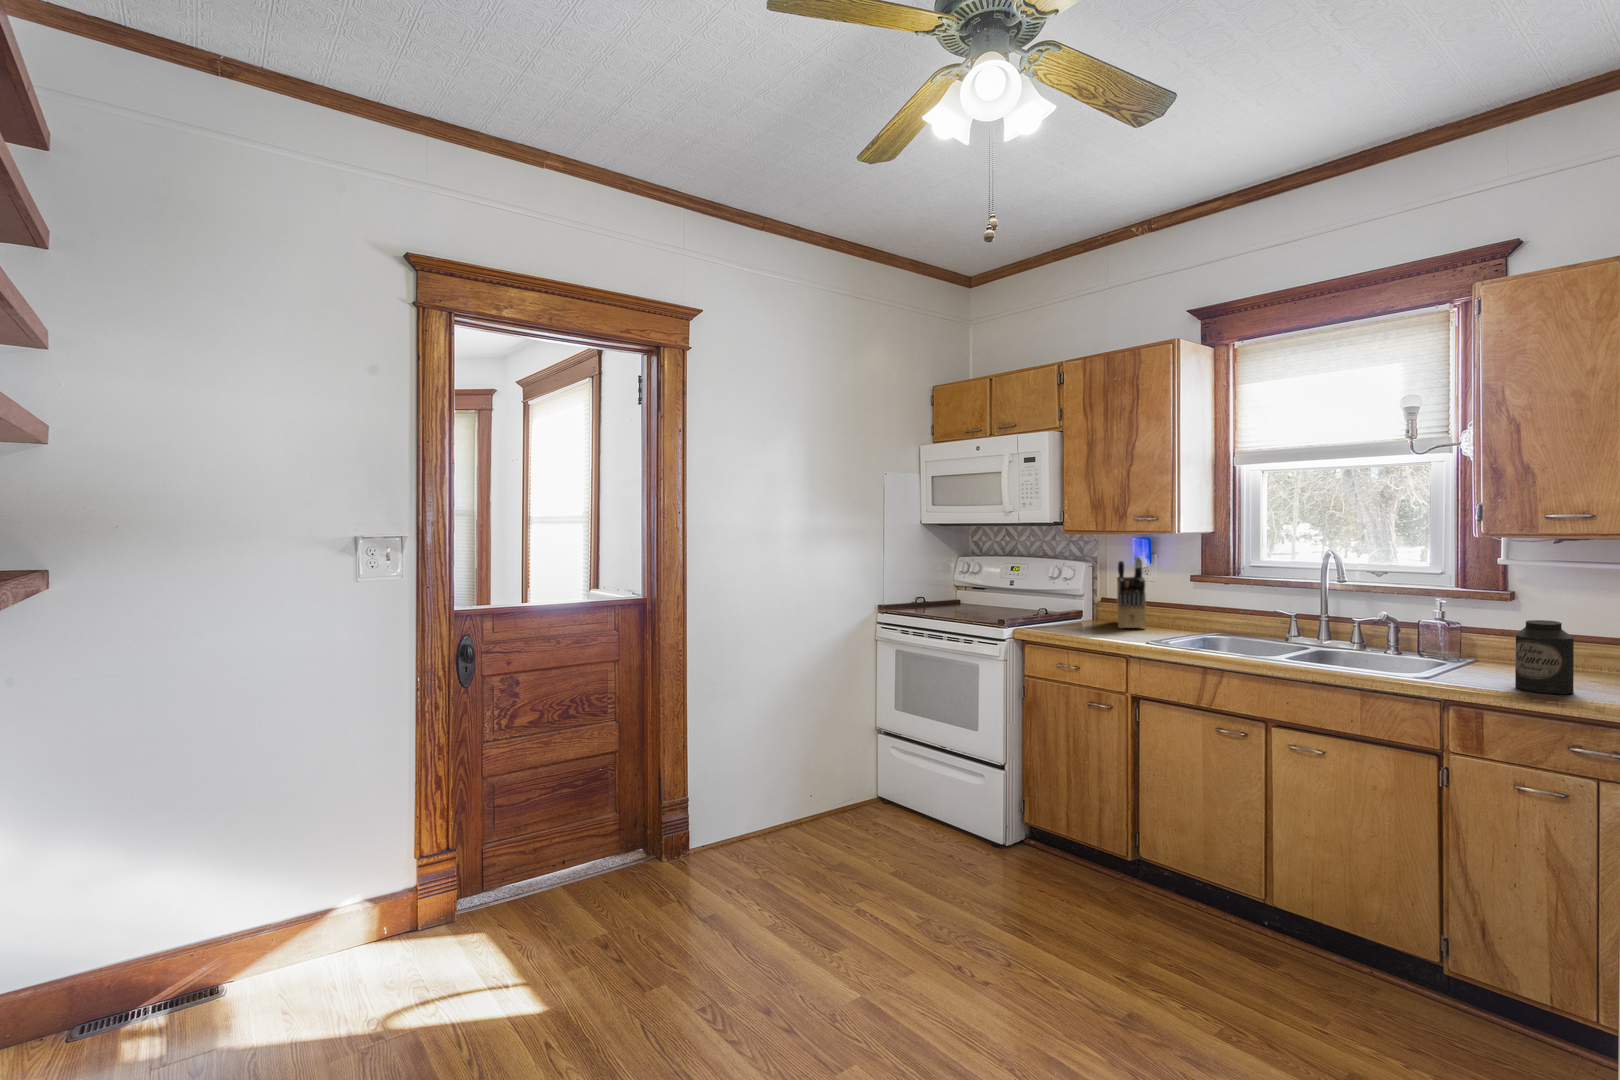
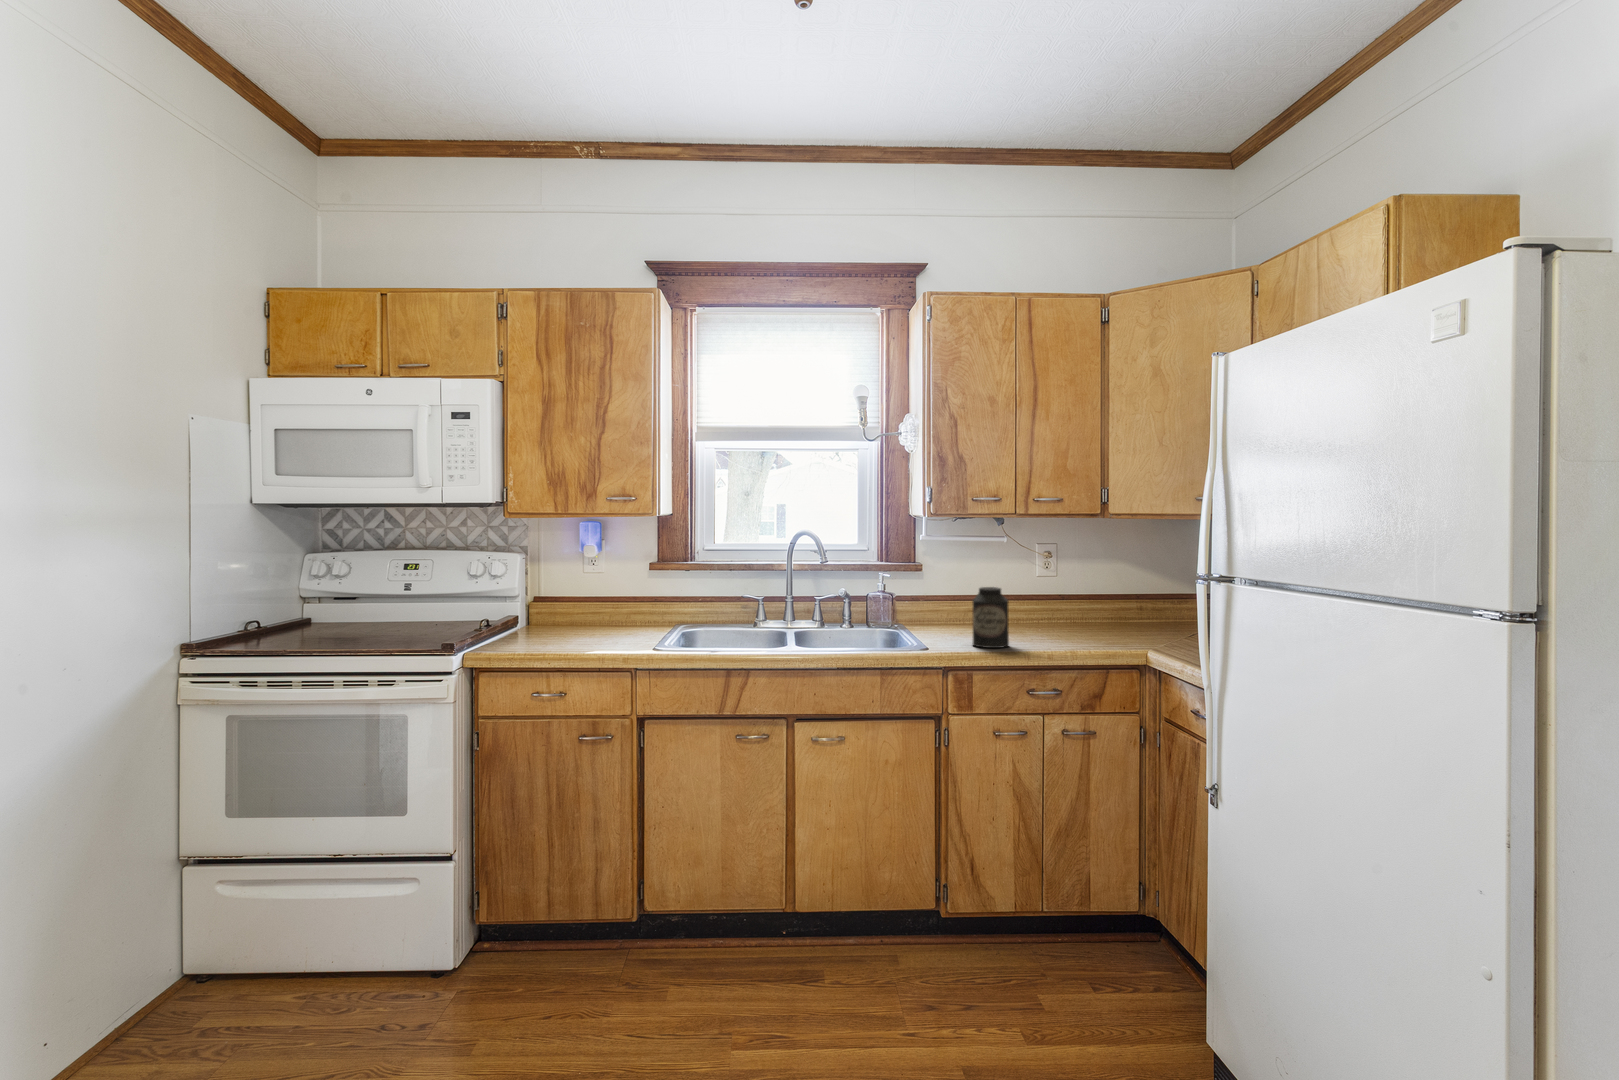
knife block: present [1117,557,1146,629] -> none [552,546,609,636]

